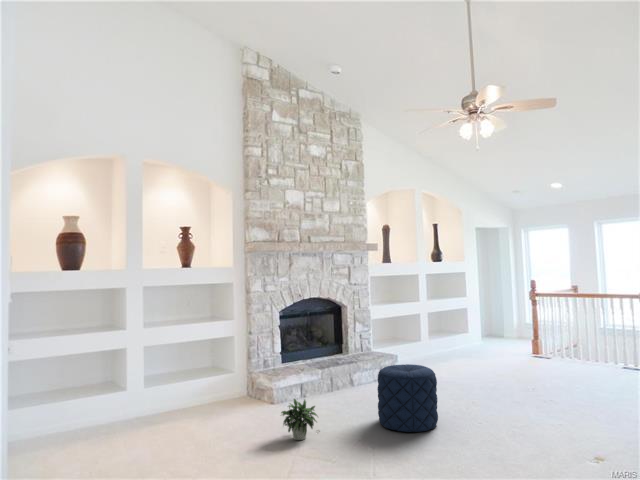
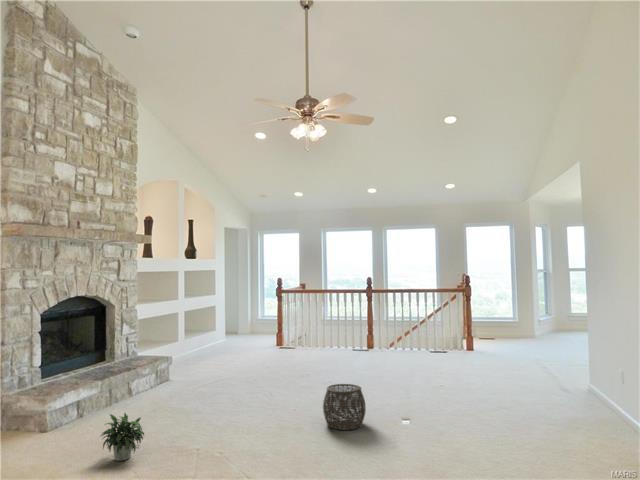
pouf: present [377,364,438,432] -> none [195,361,255,427]
woven basket: none [499,407,558,466] -> present [323,384,366,430]

